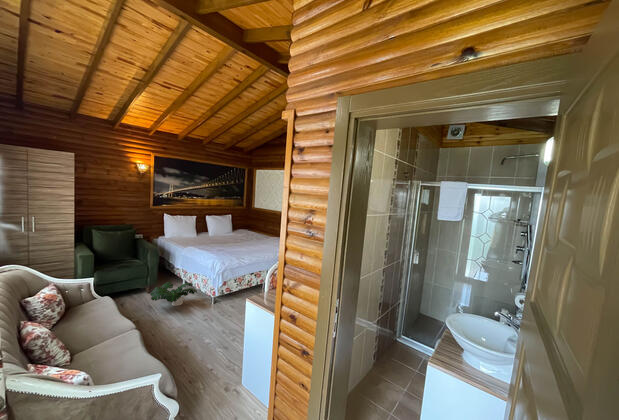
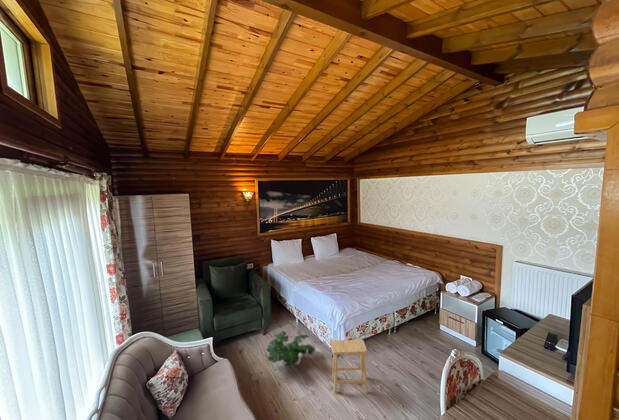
footstool: none [209,277,237,317] -> present [331,340,368,394]

